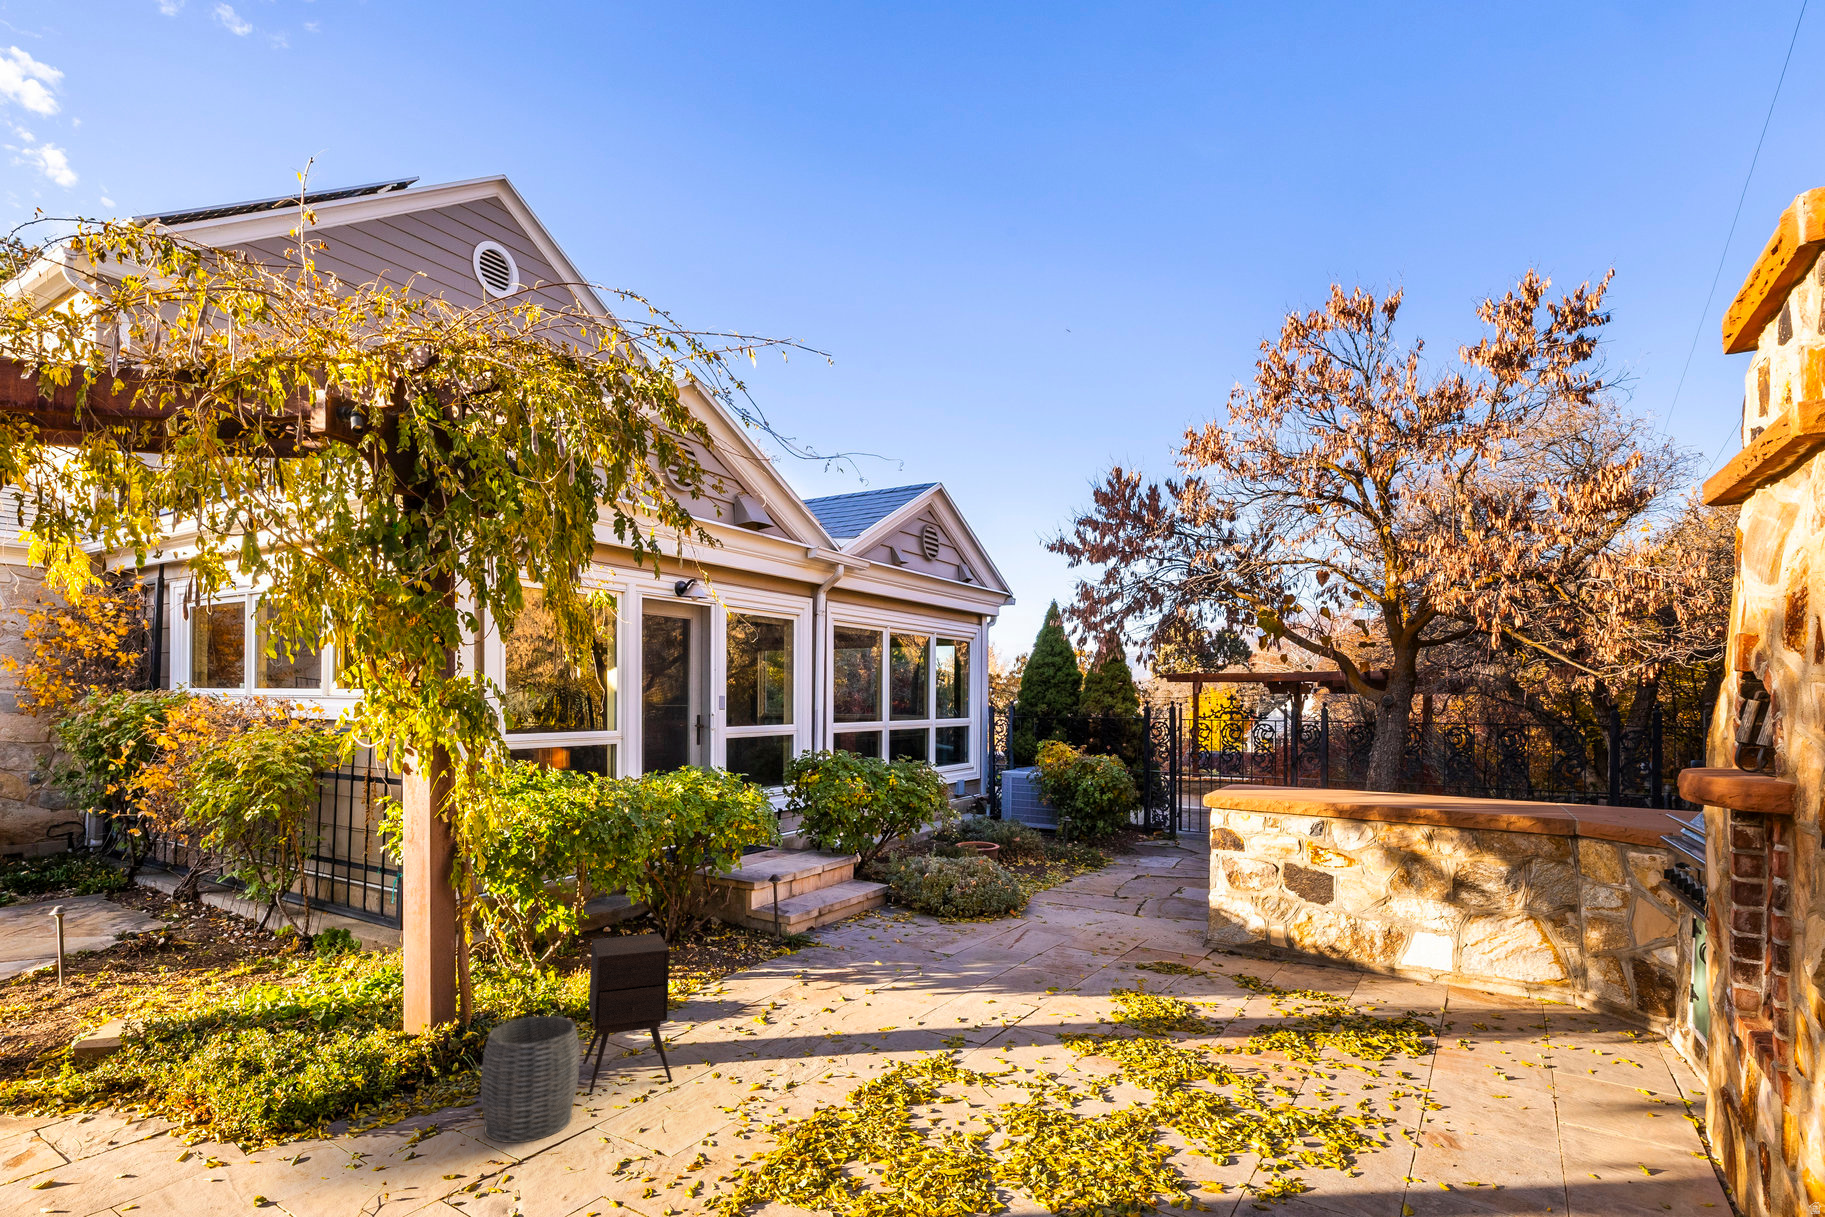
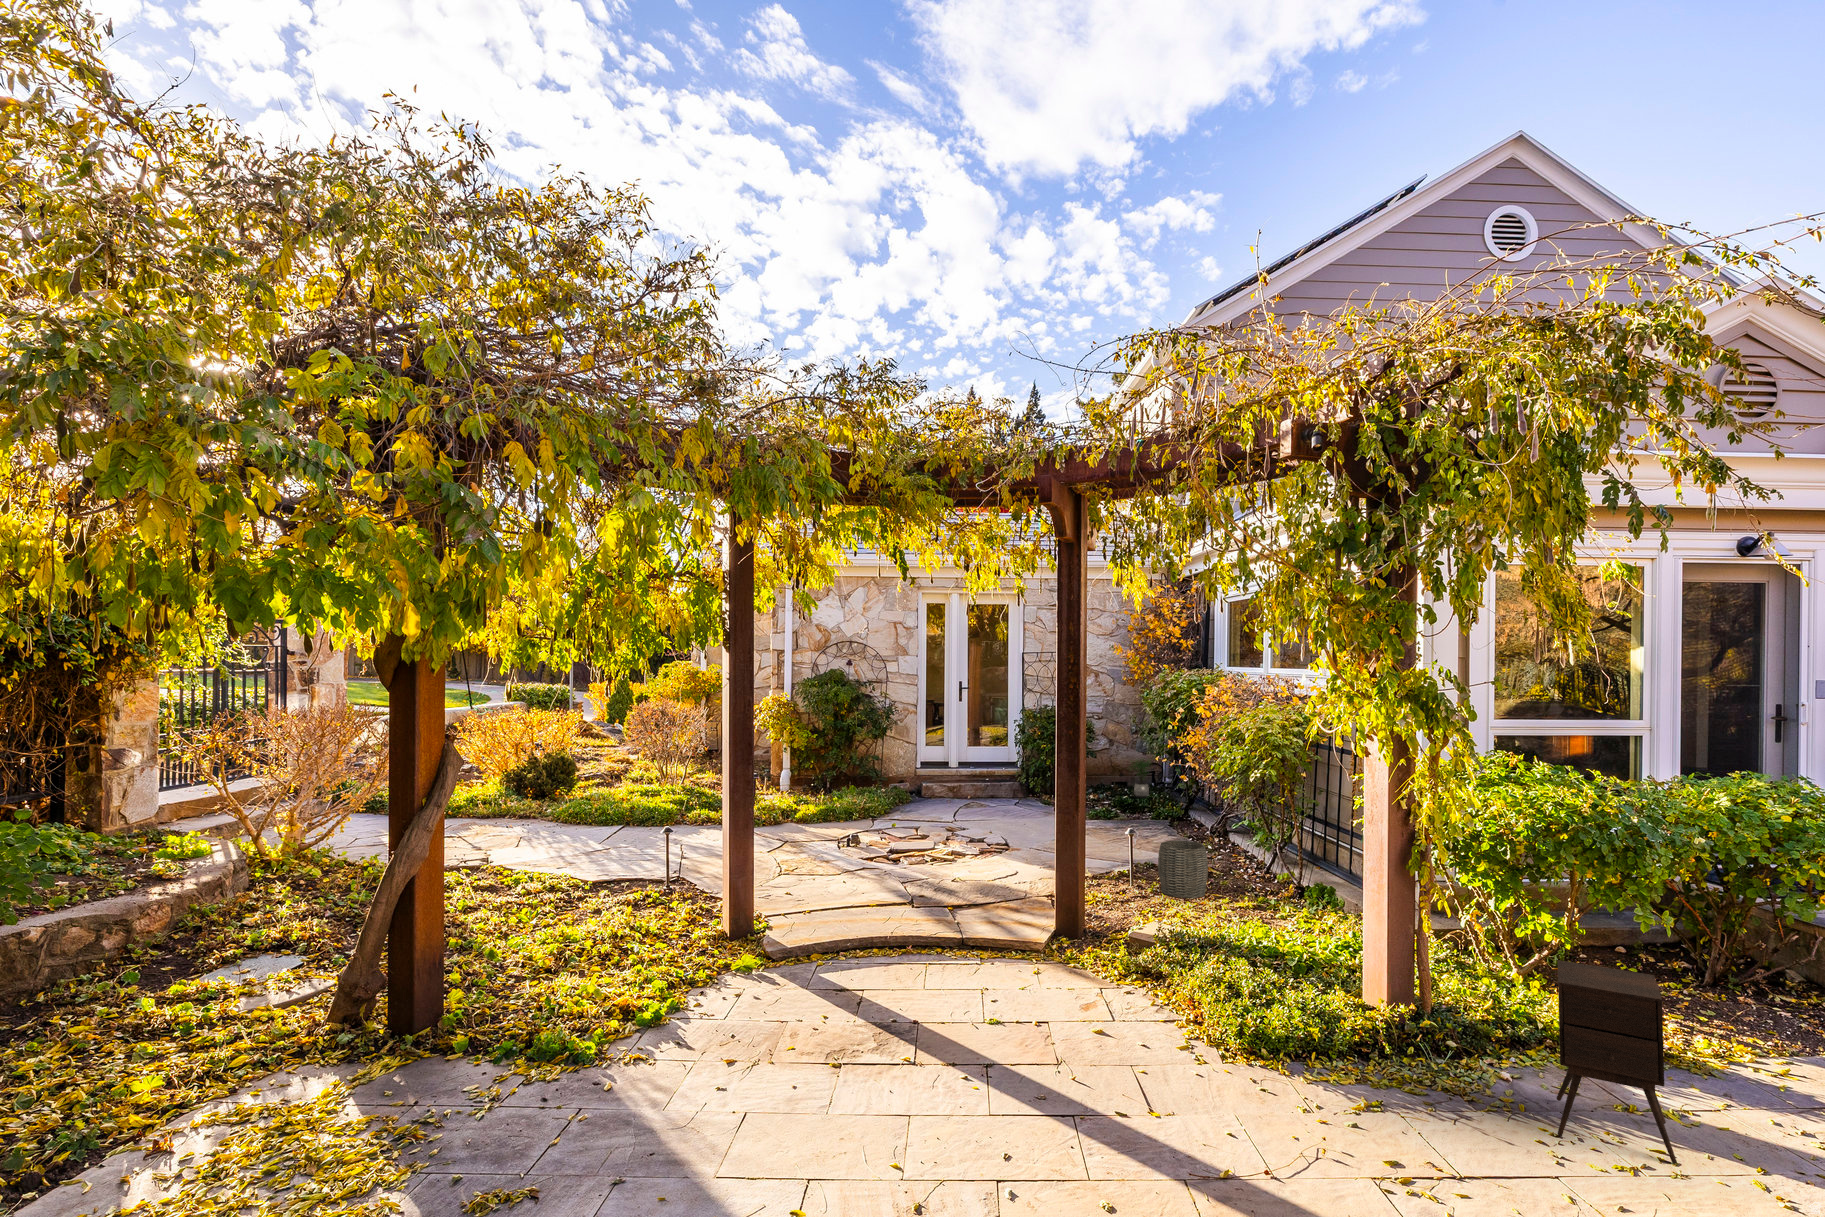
potted plant: none [34,819,81,874] -> present [1129,760,1150,798]
woven basket: present [481,1016,579,1143] -> present [1158,840,1208,898]

